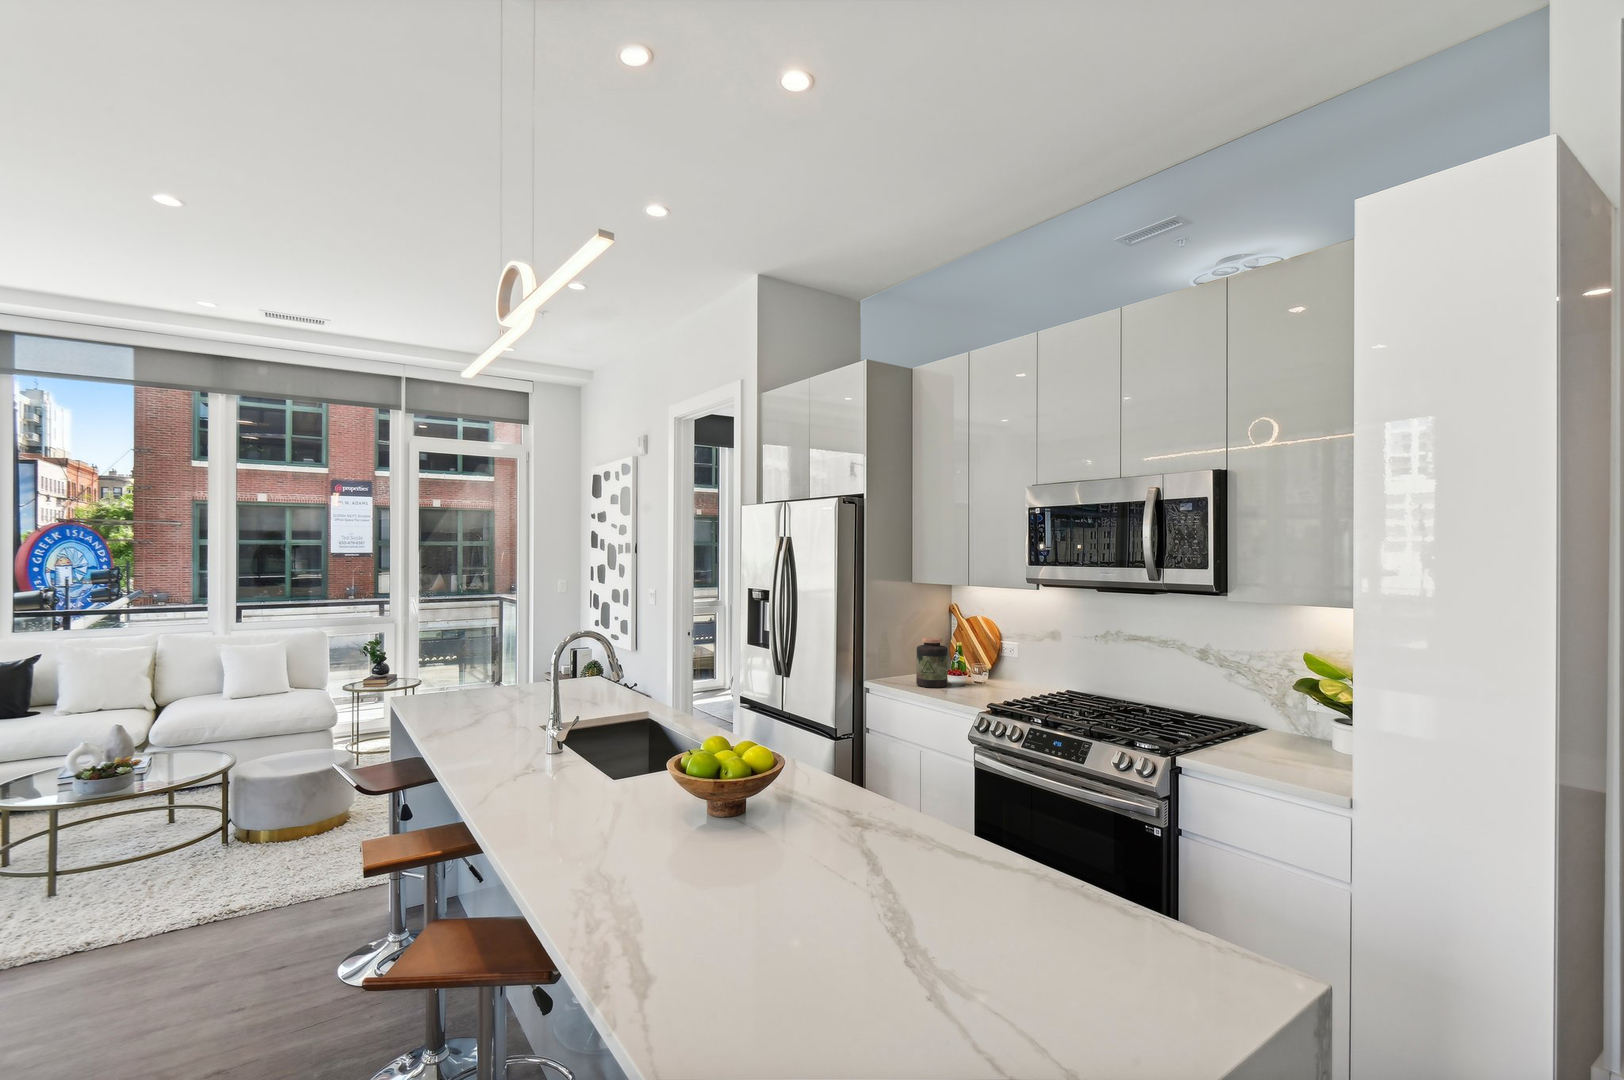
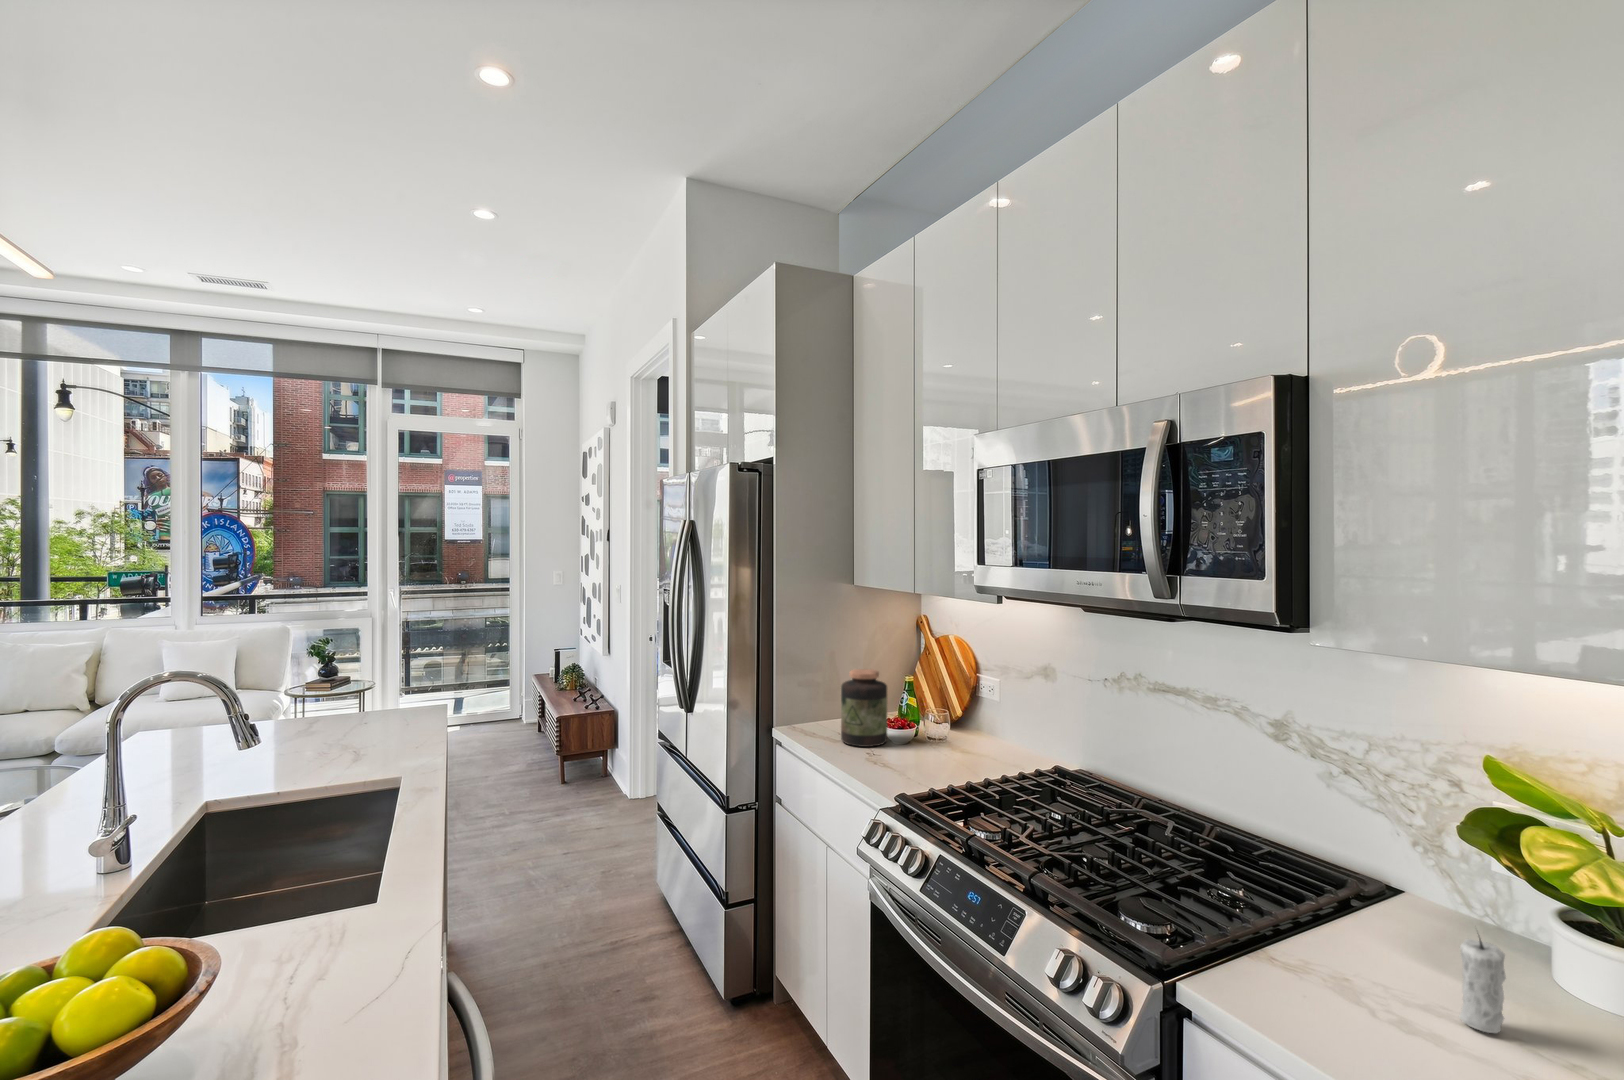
candle: none [1297,716,1315,760] -> present [1460,938,1506,1033]

